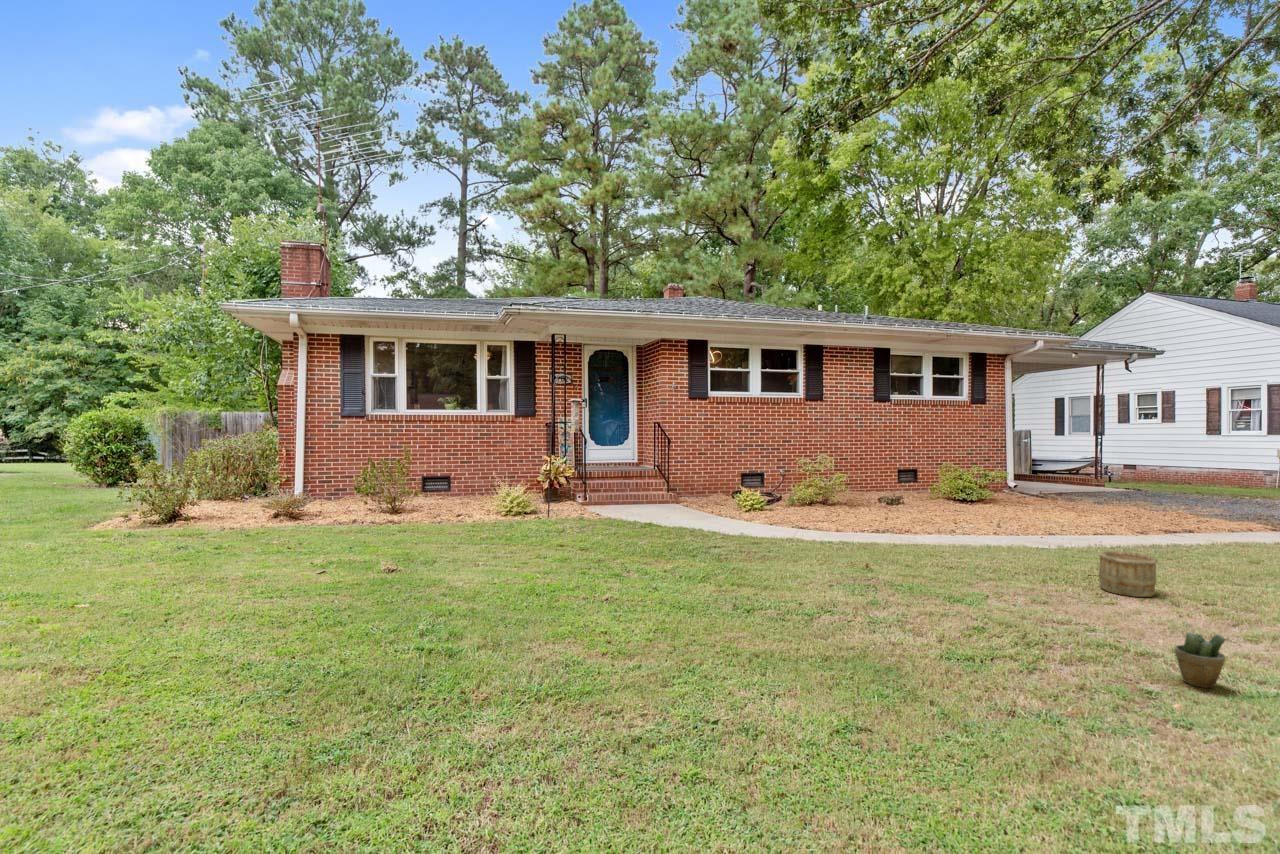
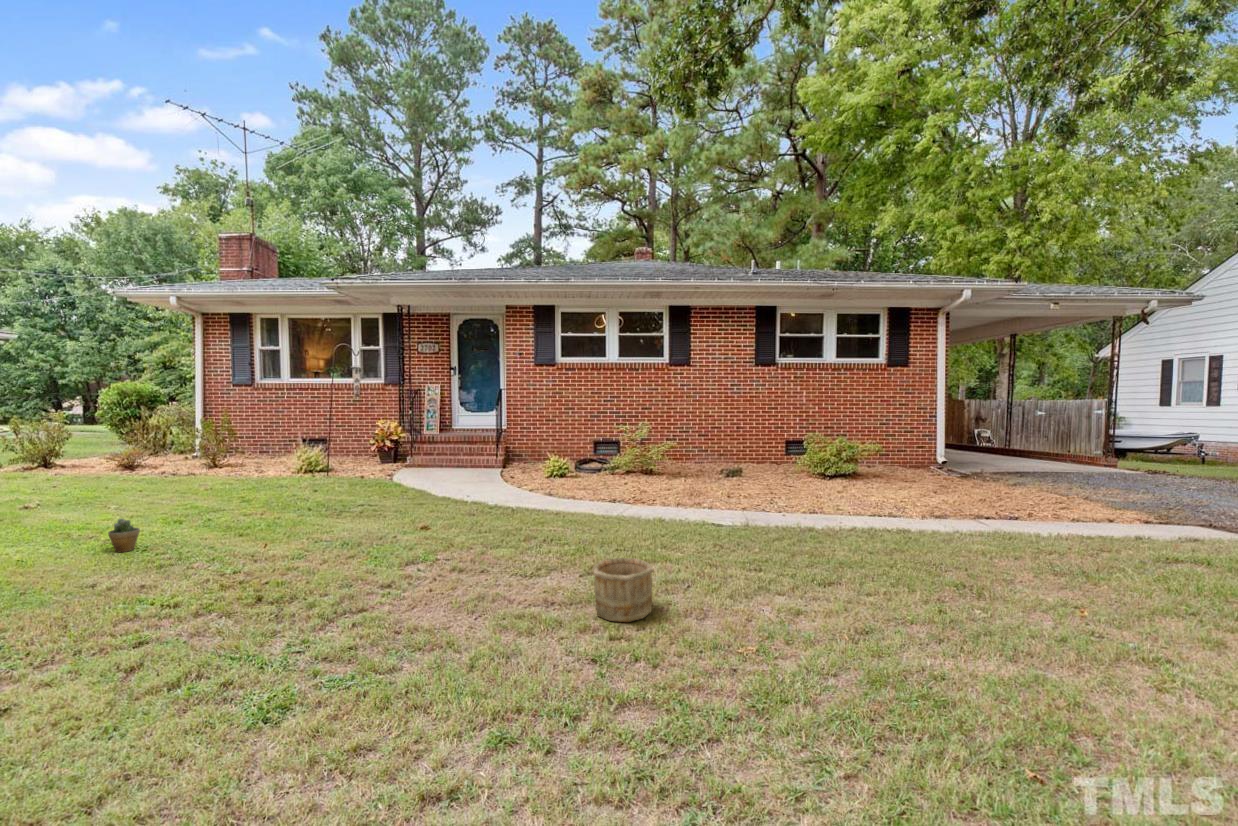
potted plant: present [1175,633,1225,688] -> present [108,519,140,552]

